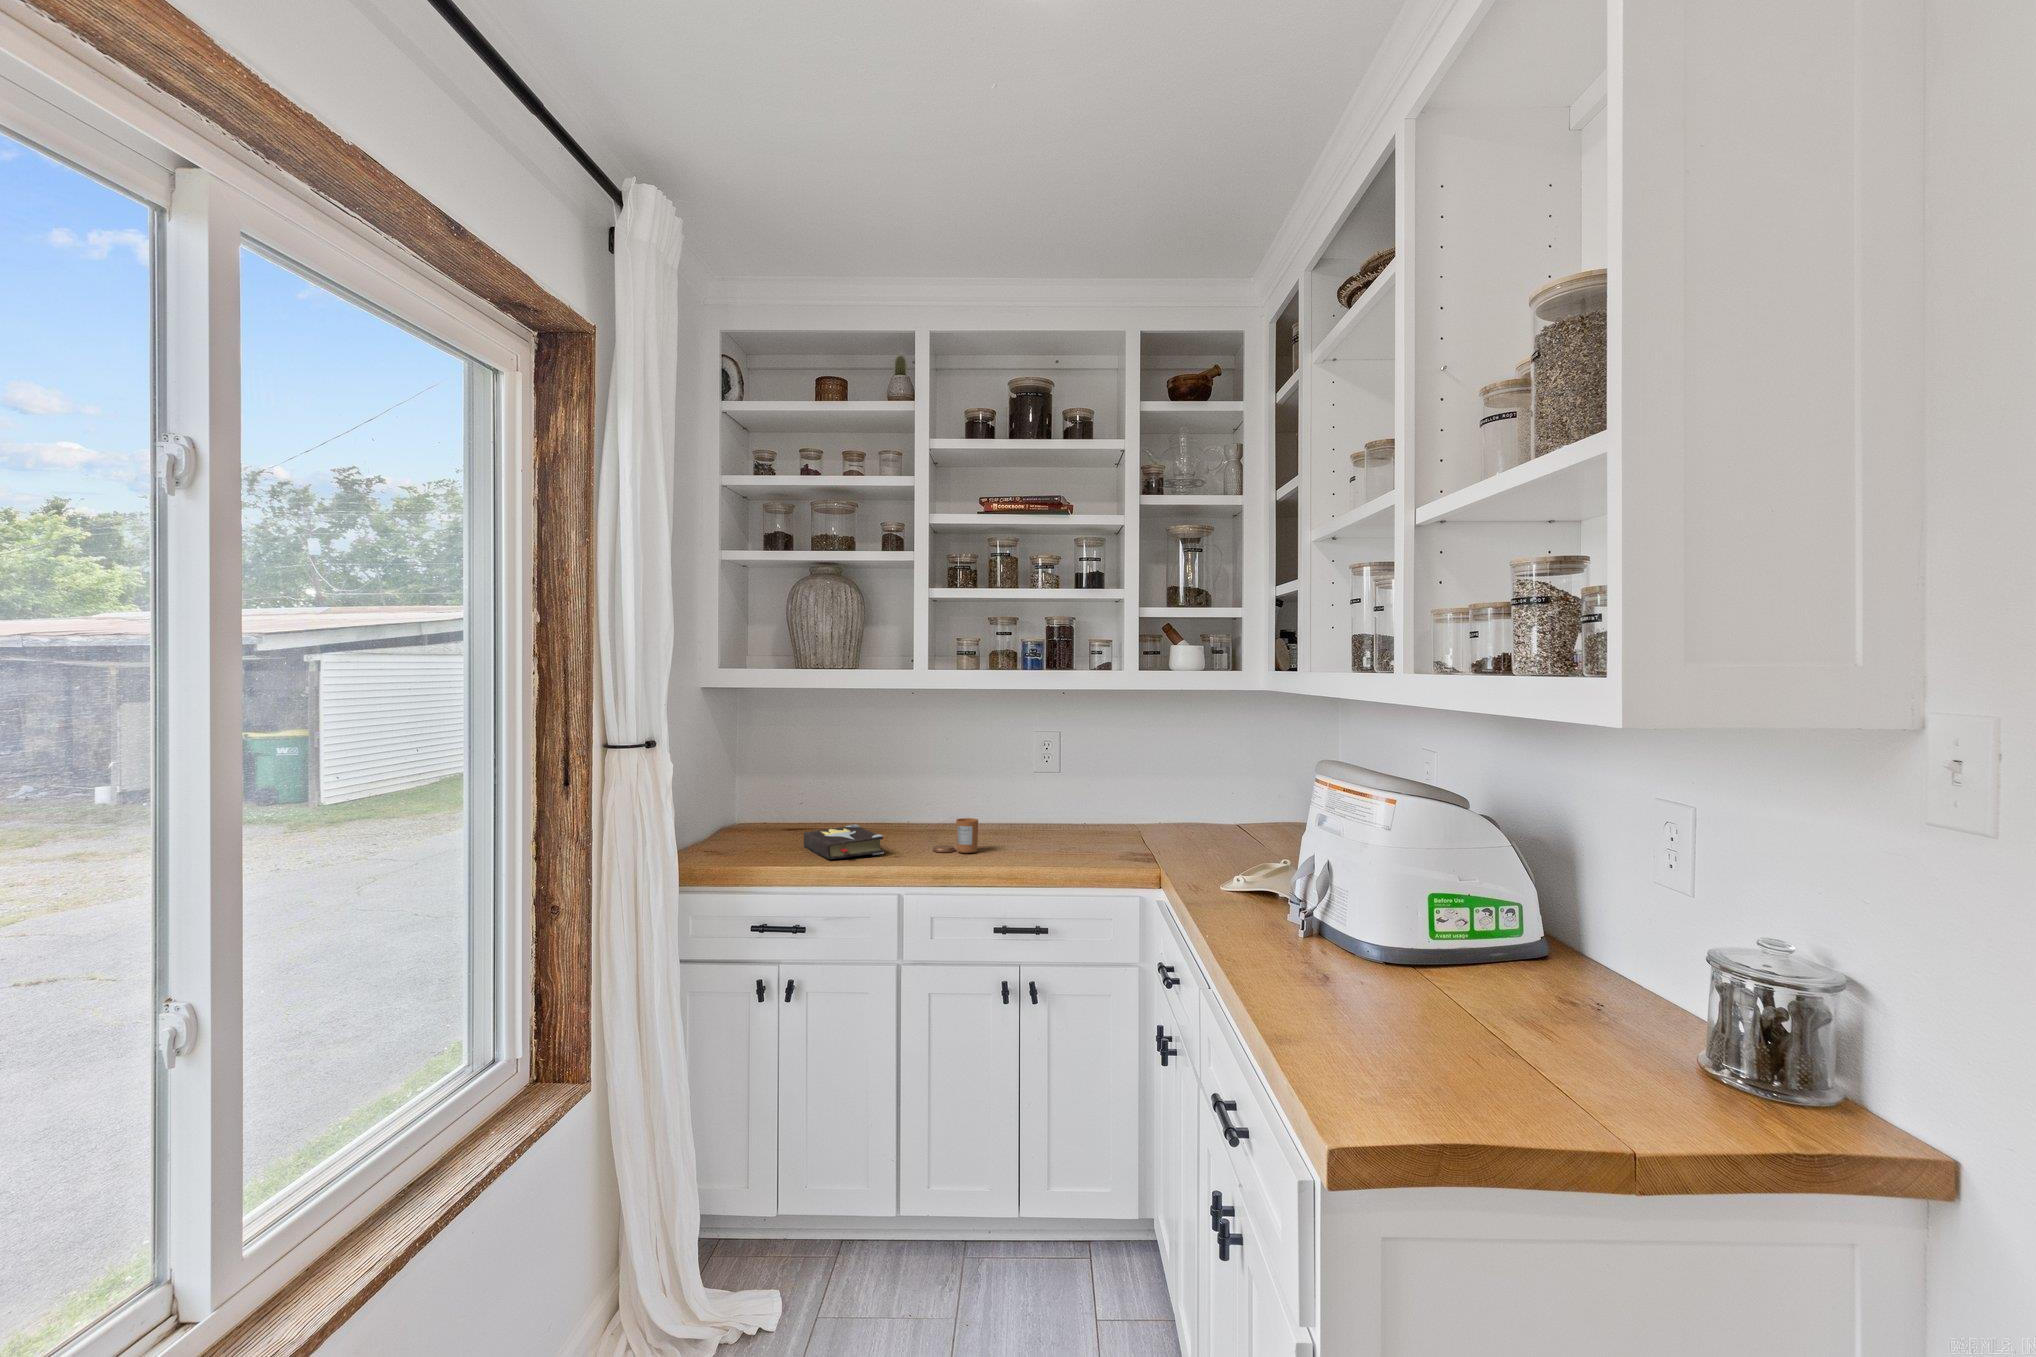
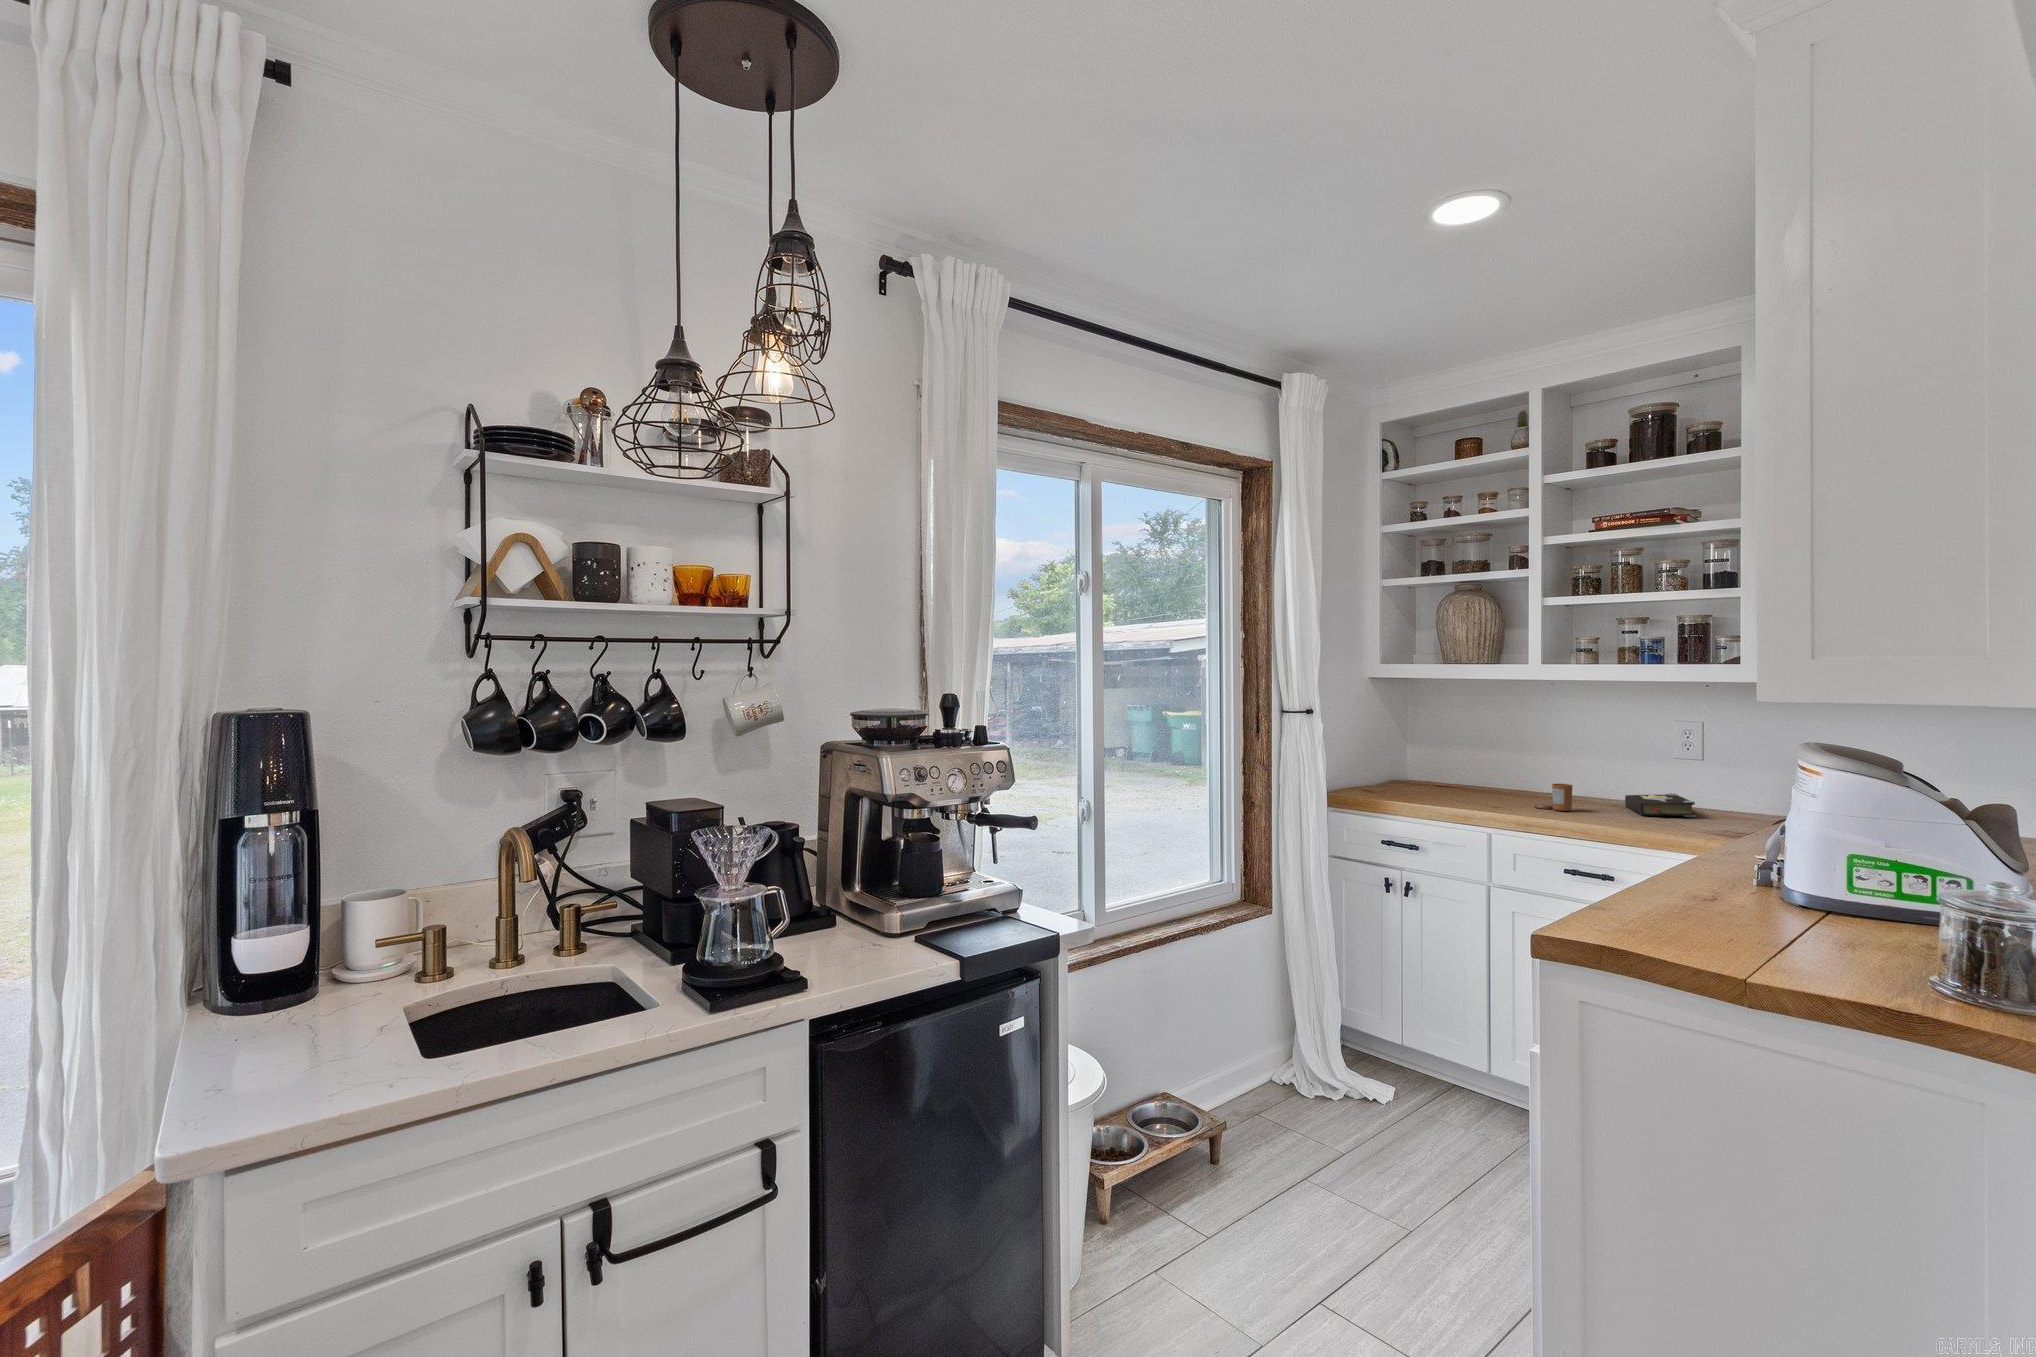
hardback book: present [804,824,884,860] -> present [1625,793,1695,817]

